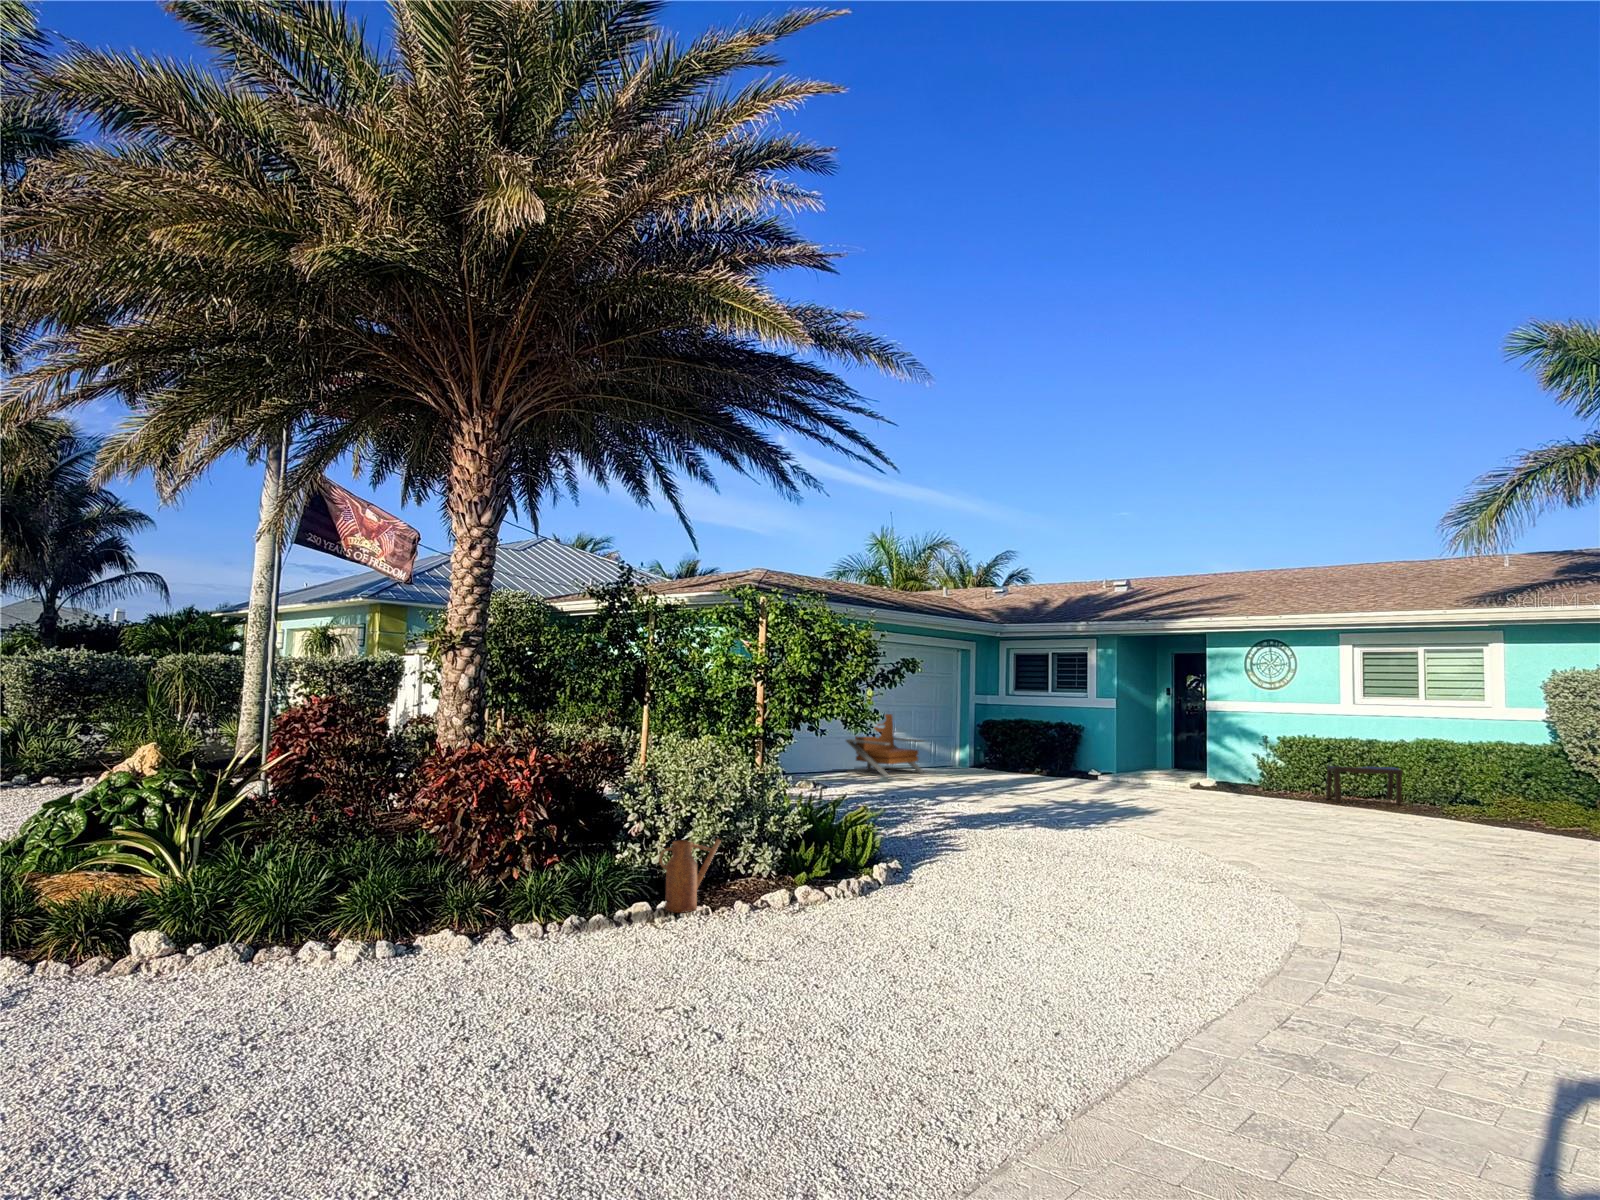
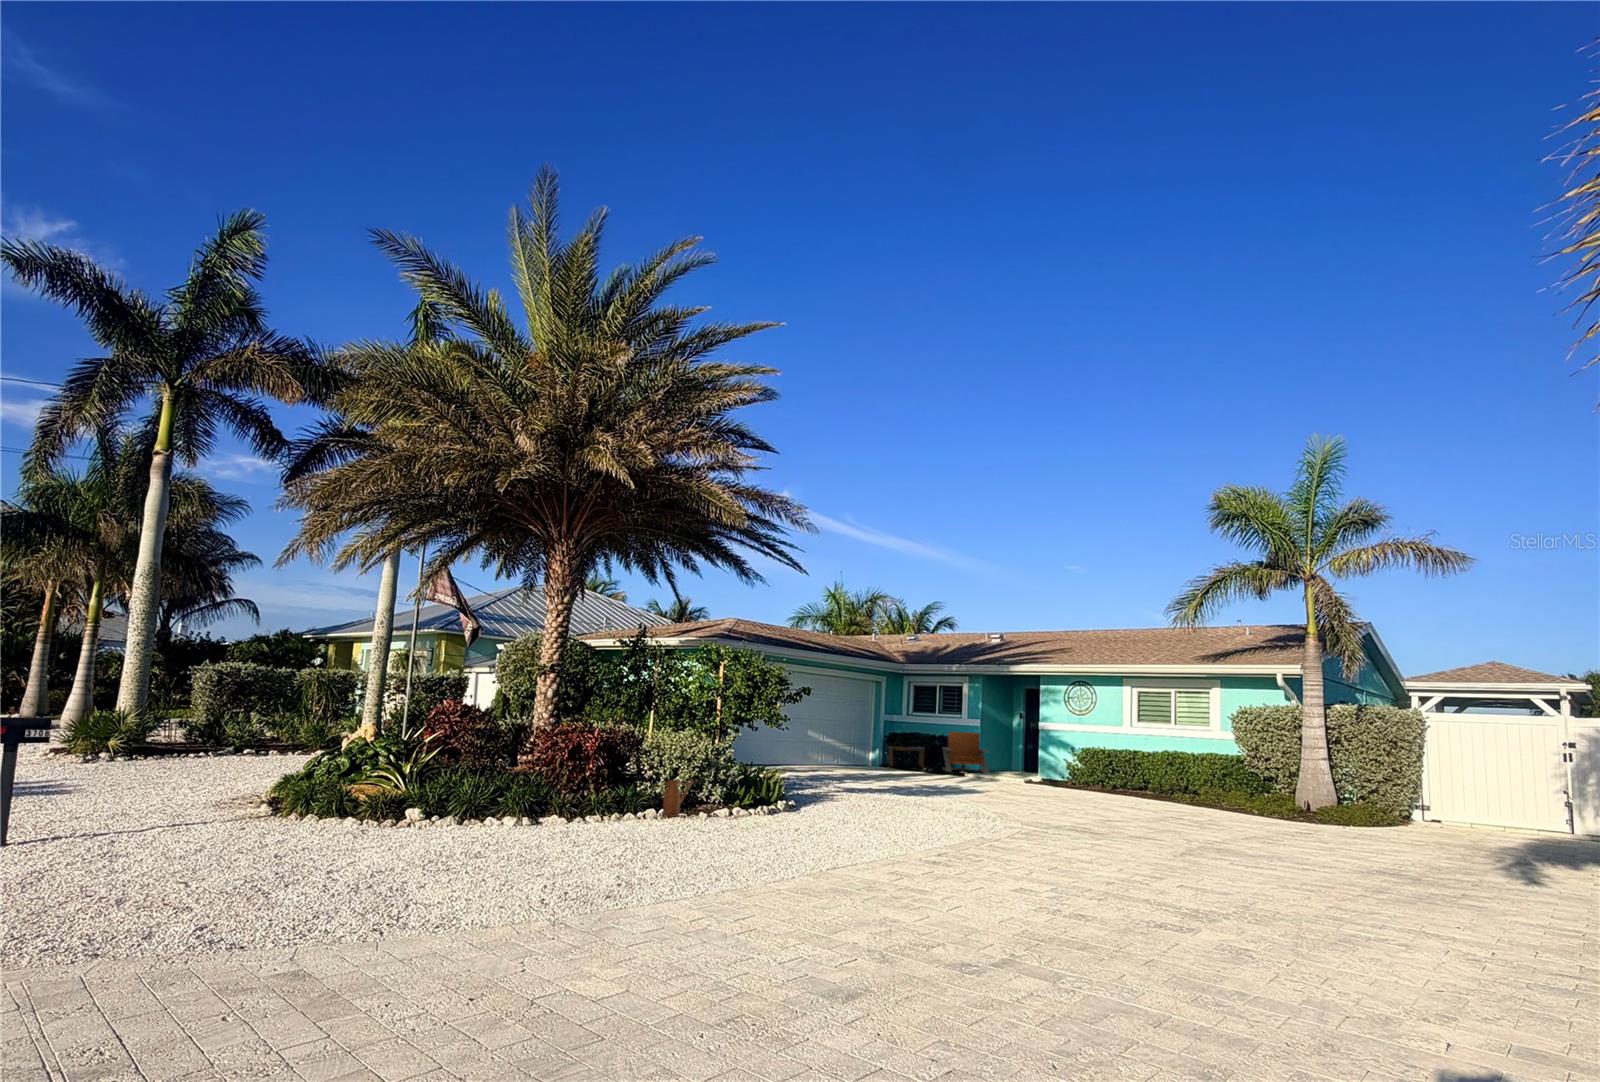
lounge chair: present [846,714,924,777] -> present [943,732,989,774]
bench: present [1326,766,1403,805] -> present [888,746,924,768]

